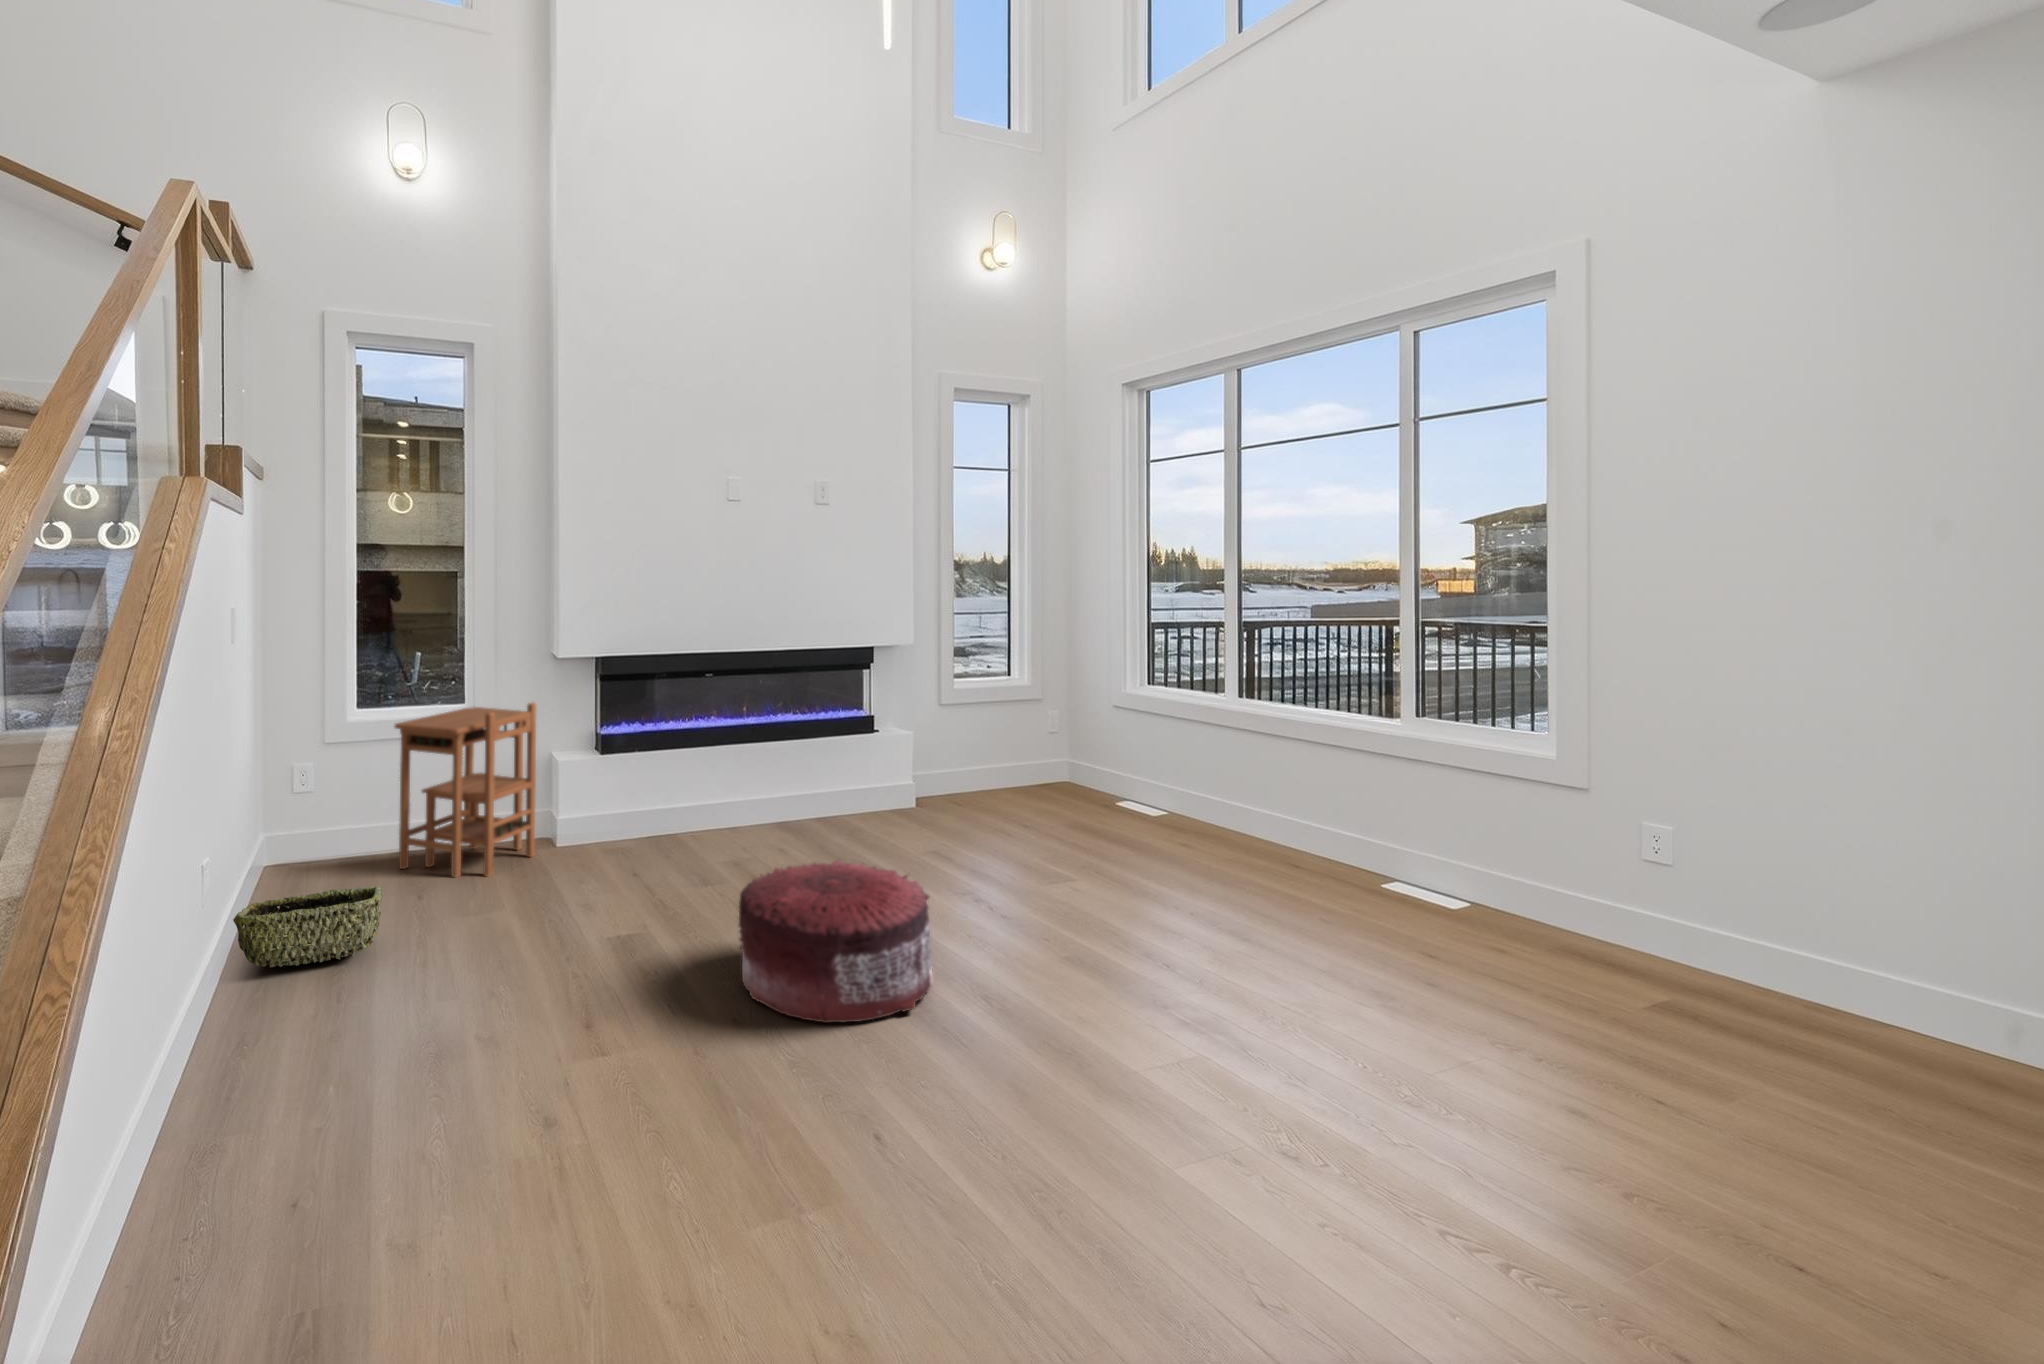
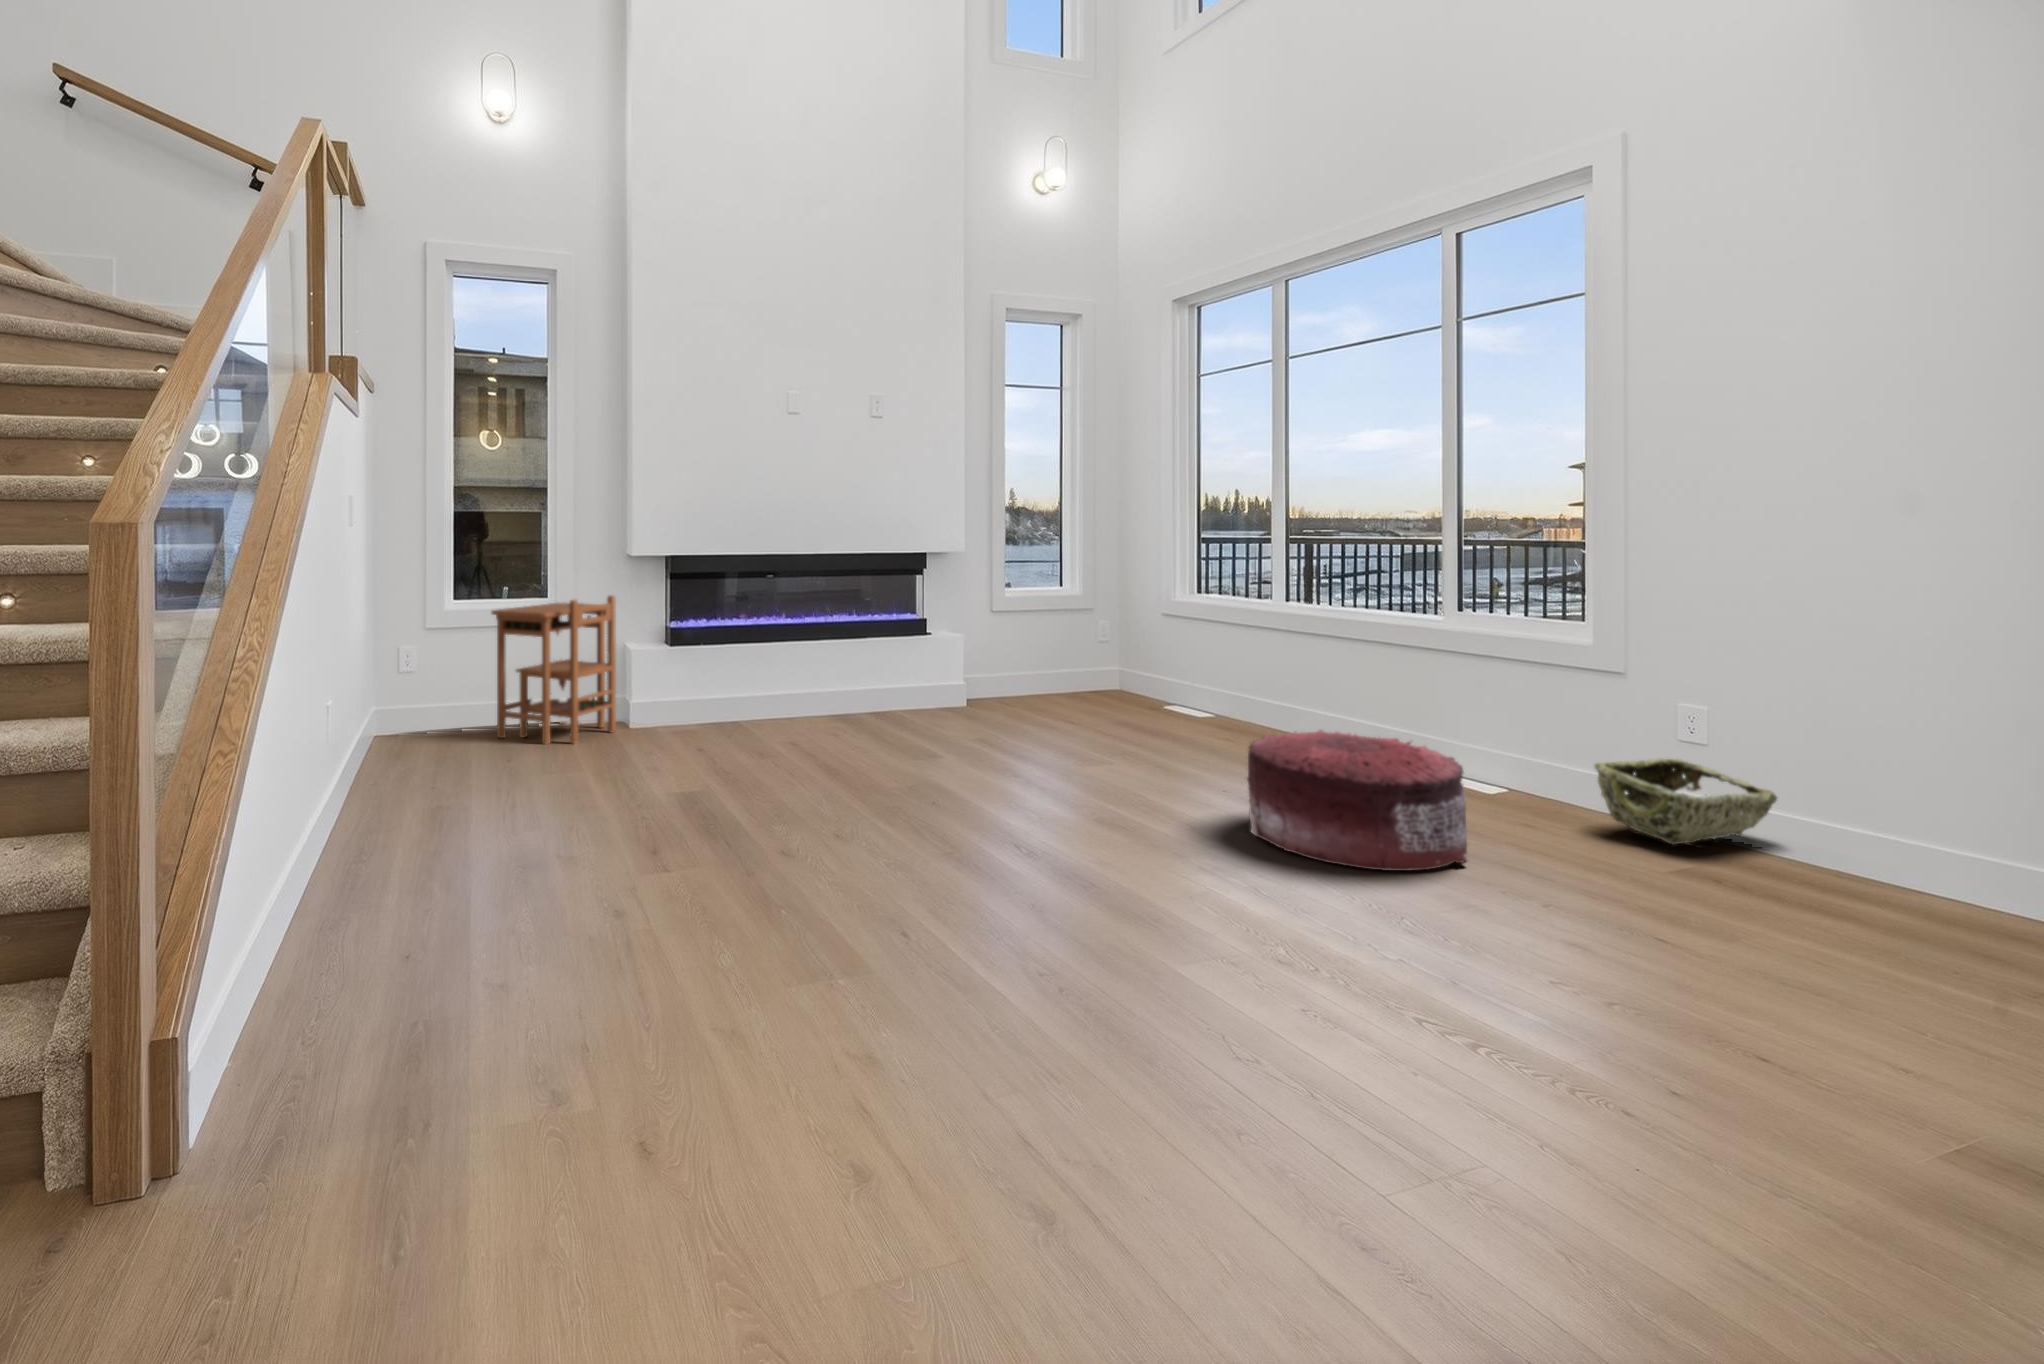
pouf: present [739,860,933,1023] -> present [1247,730,1468,871]
woven basket: present [233,886,383,967] -> present [1595,758,1777,844]

